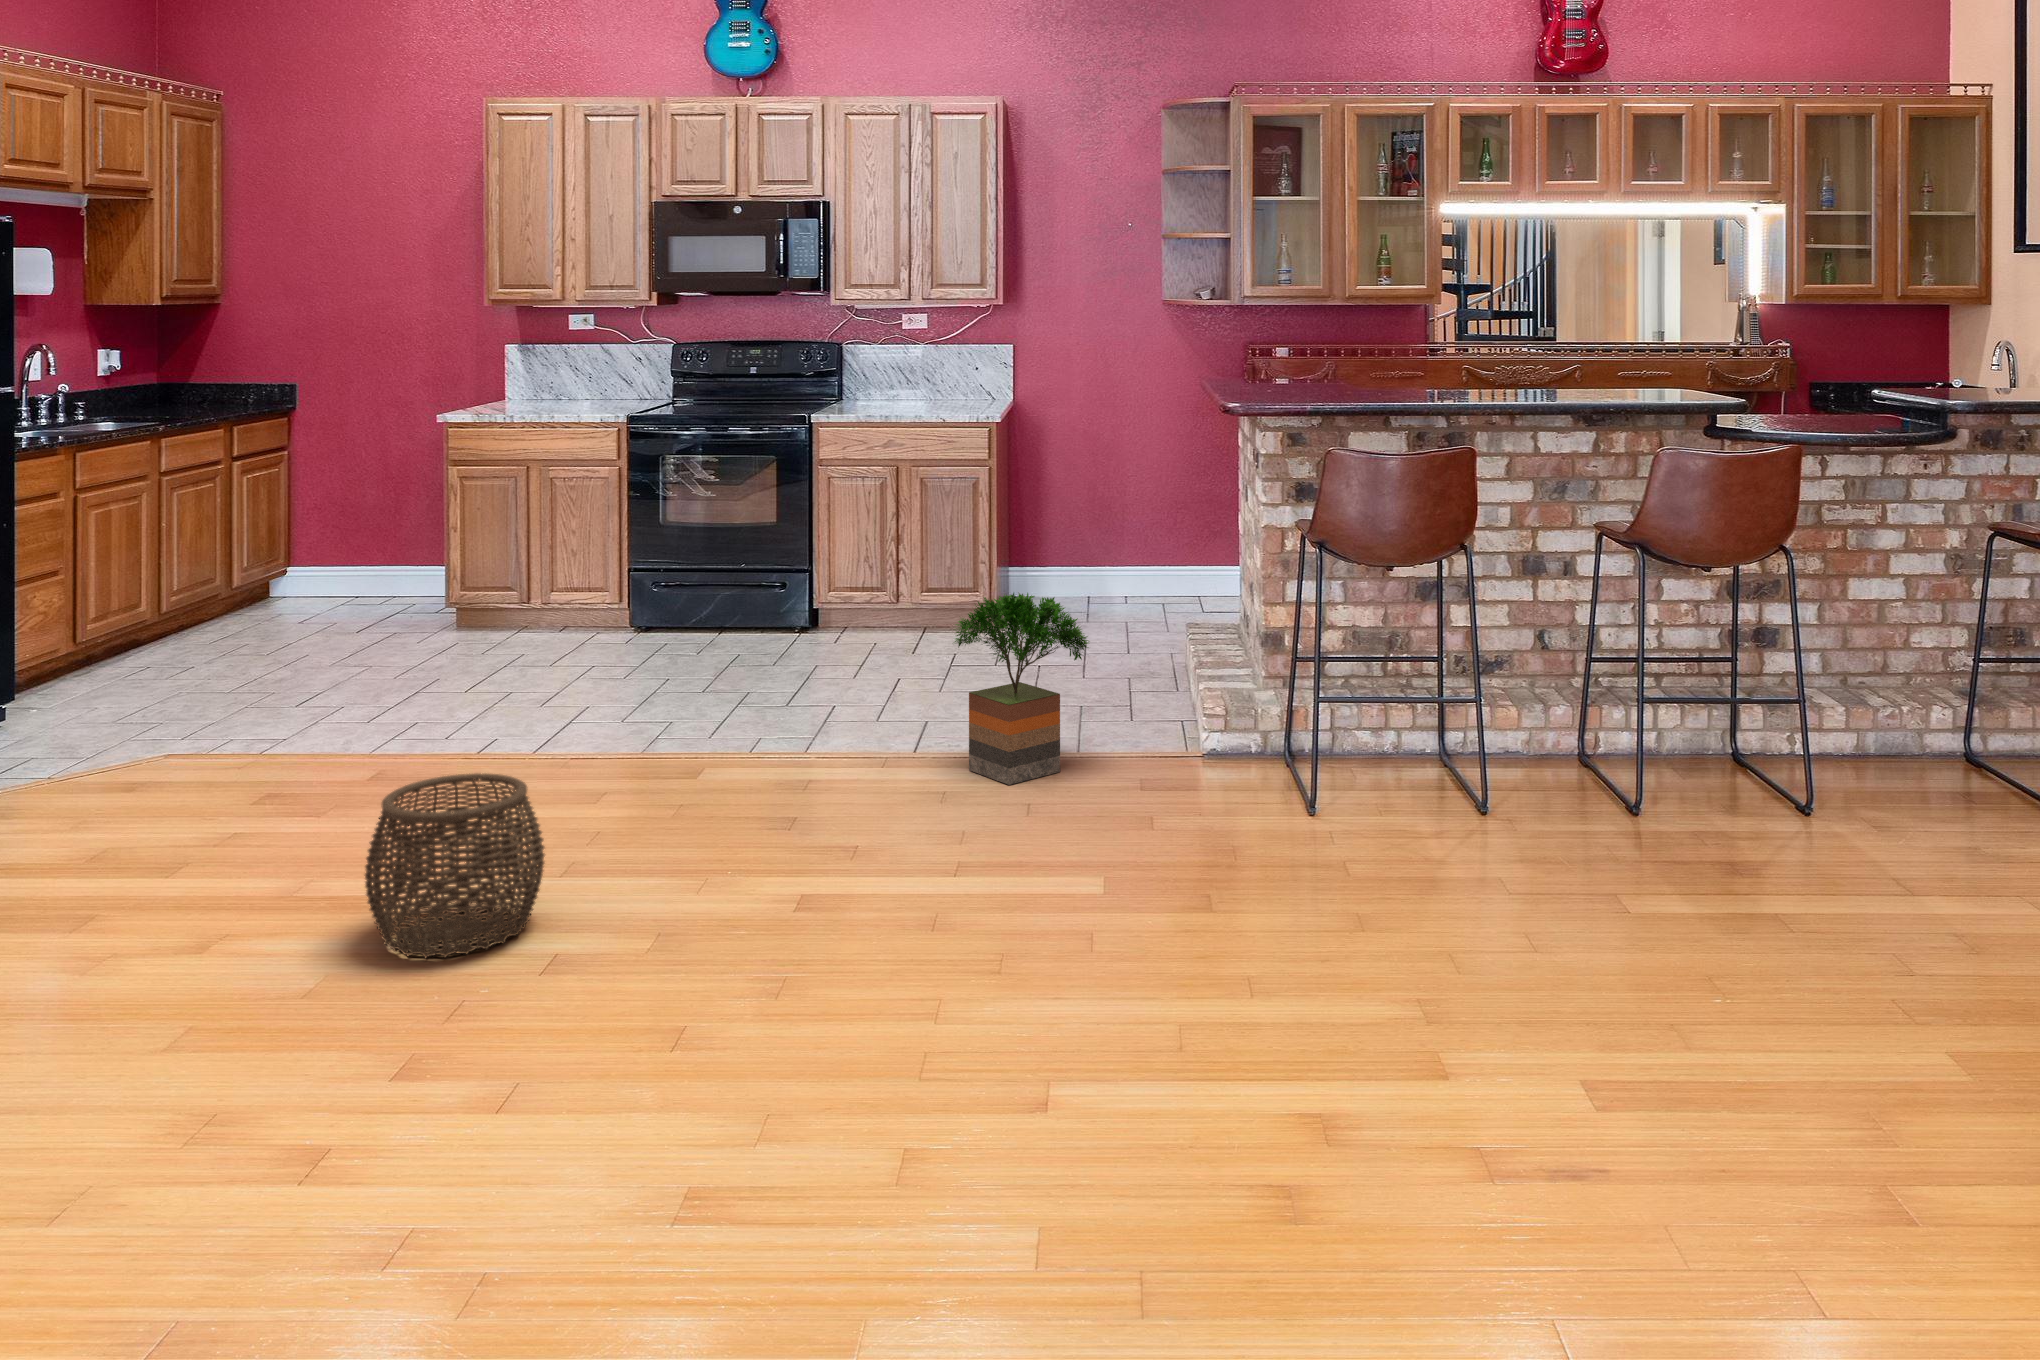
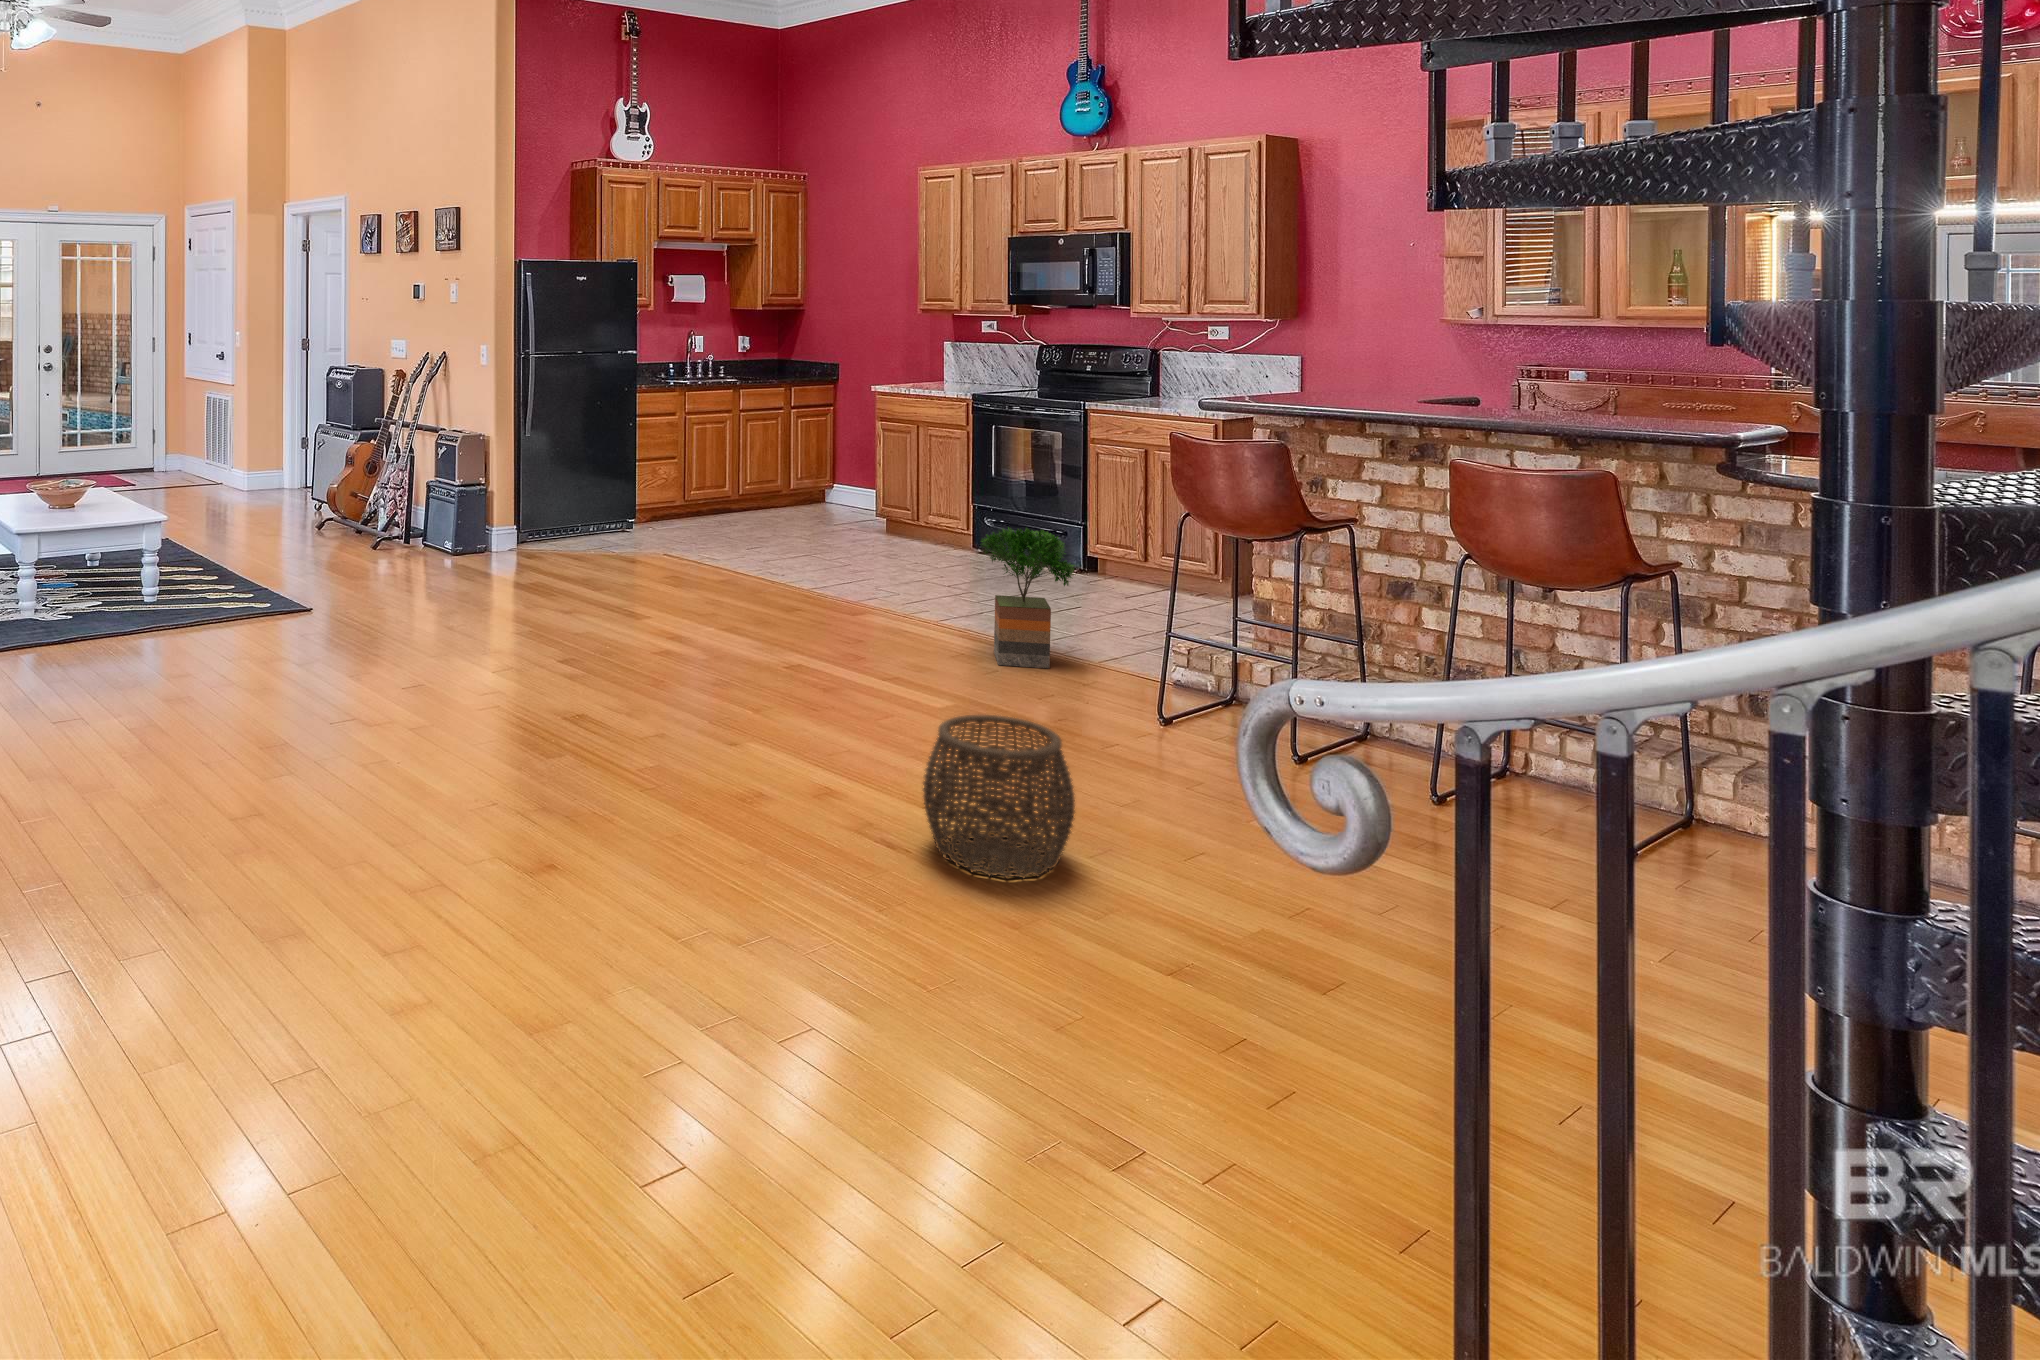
woven basket: present [365,773,545,958] -> present [923,715,1075,878]

